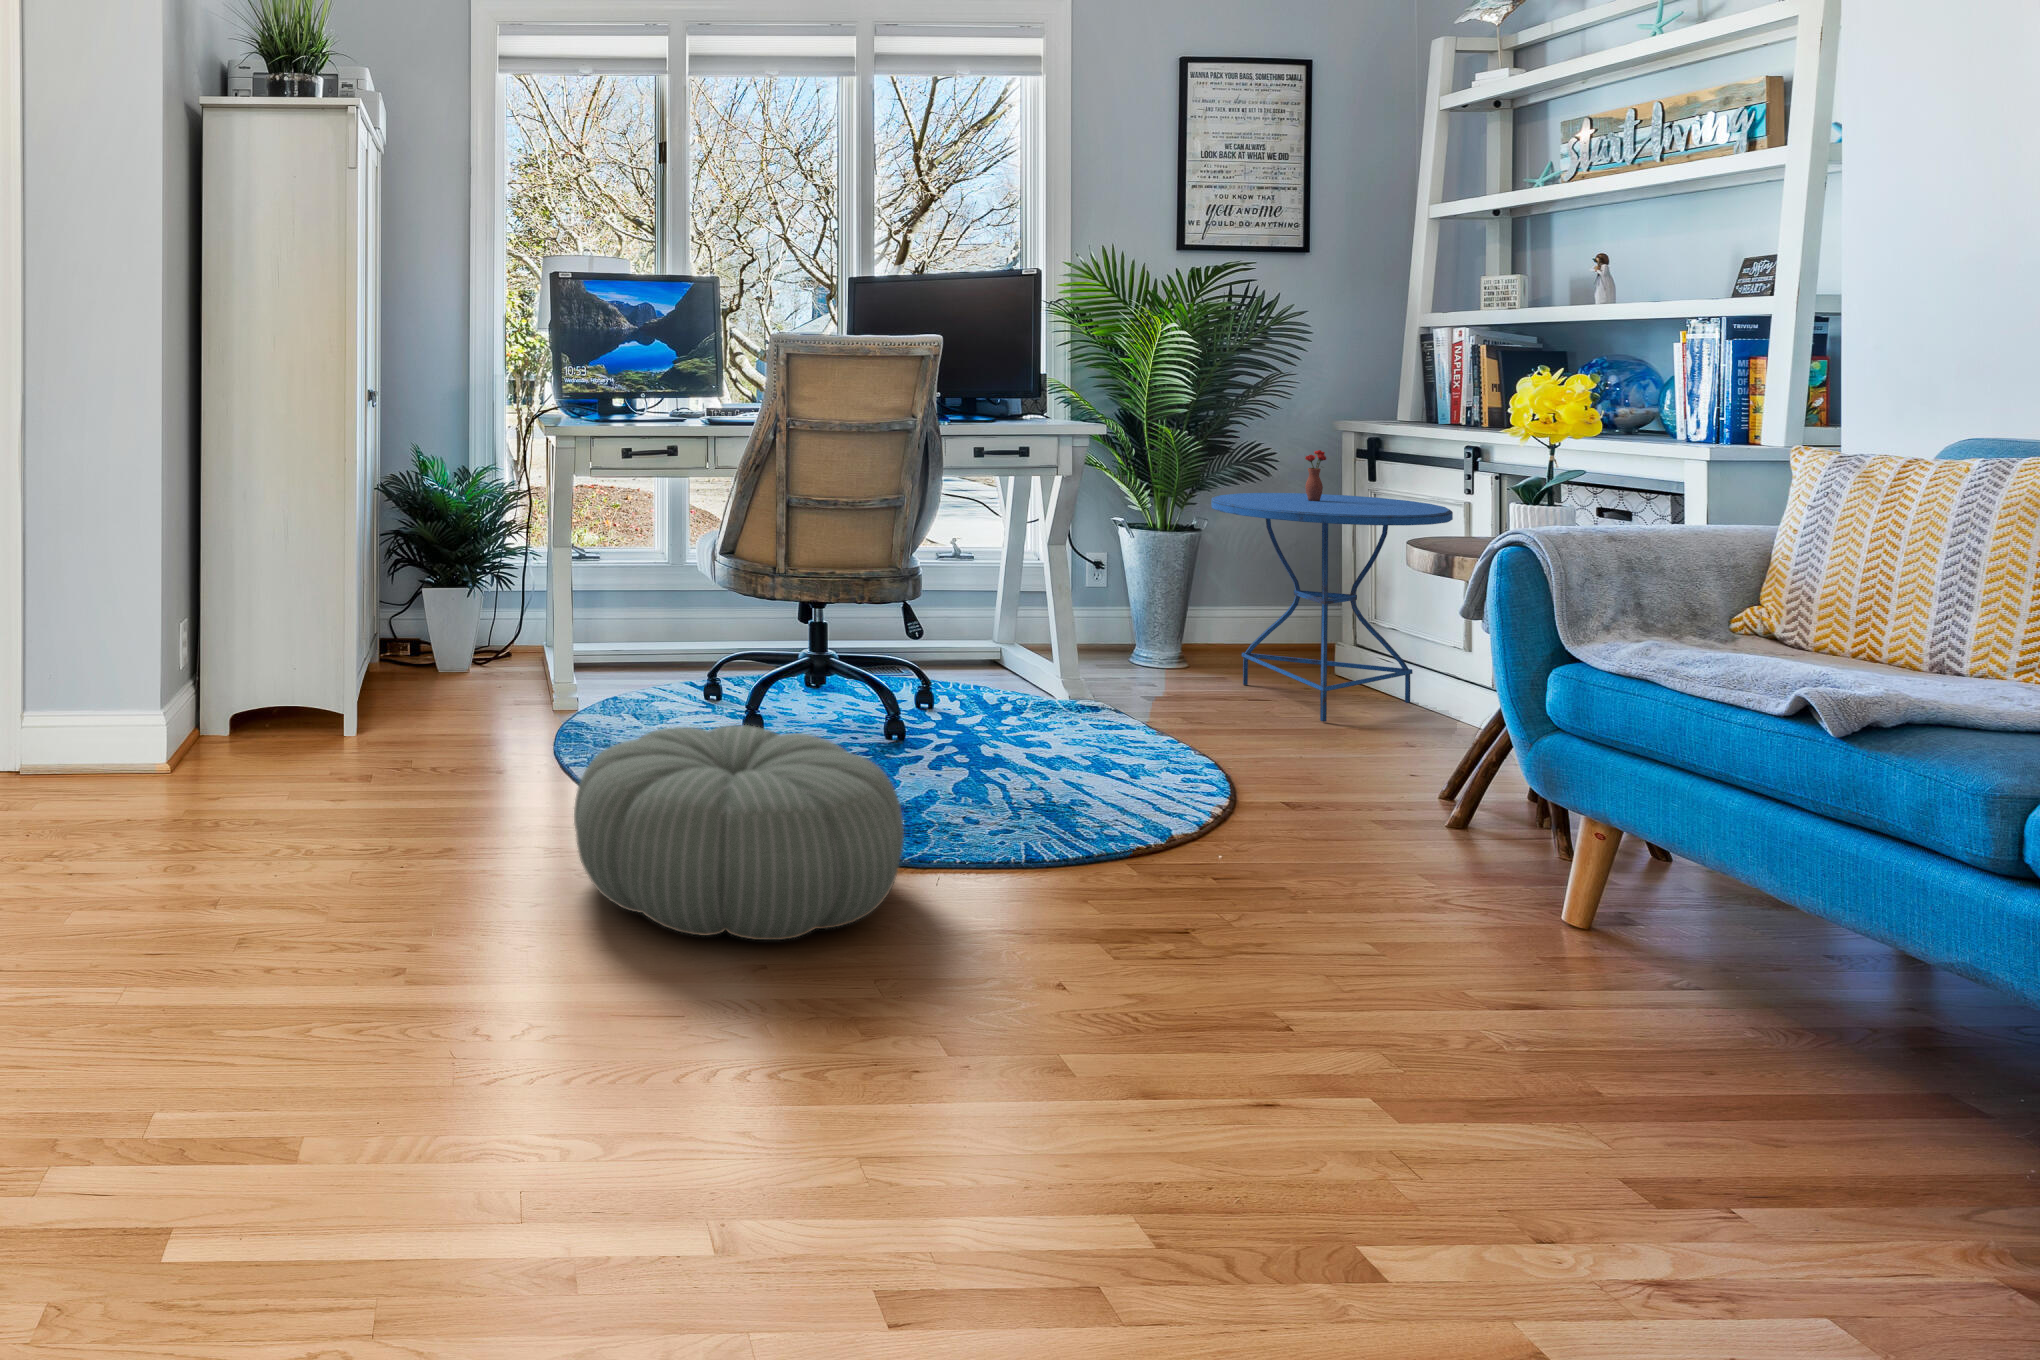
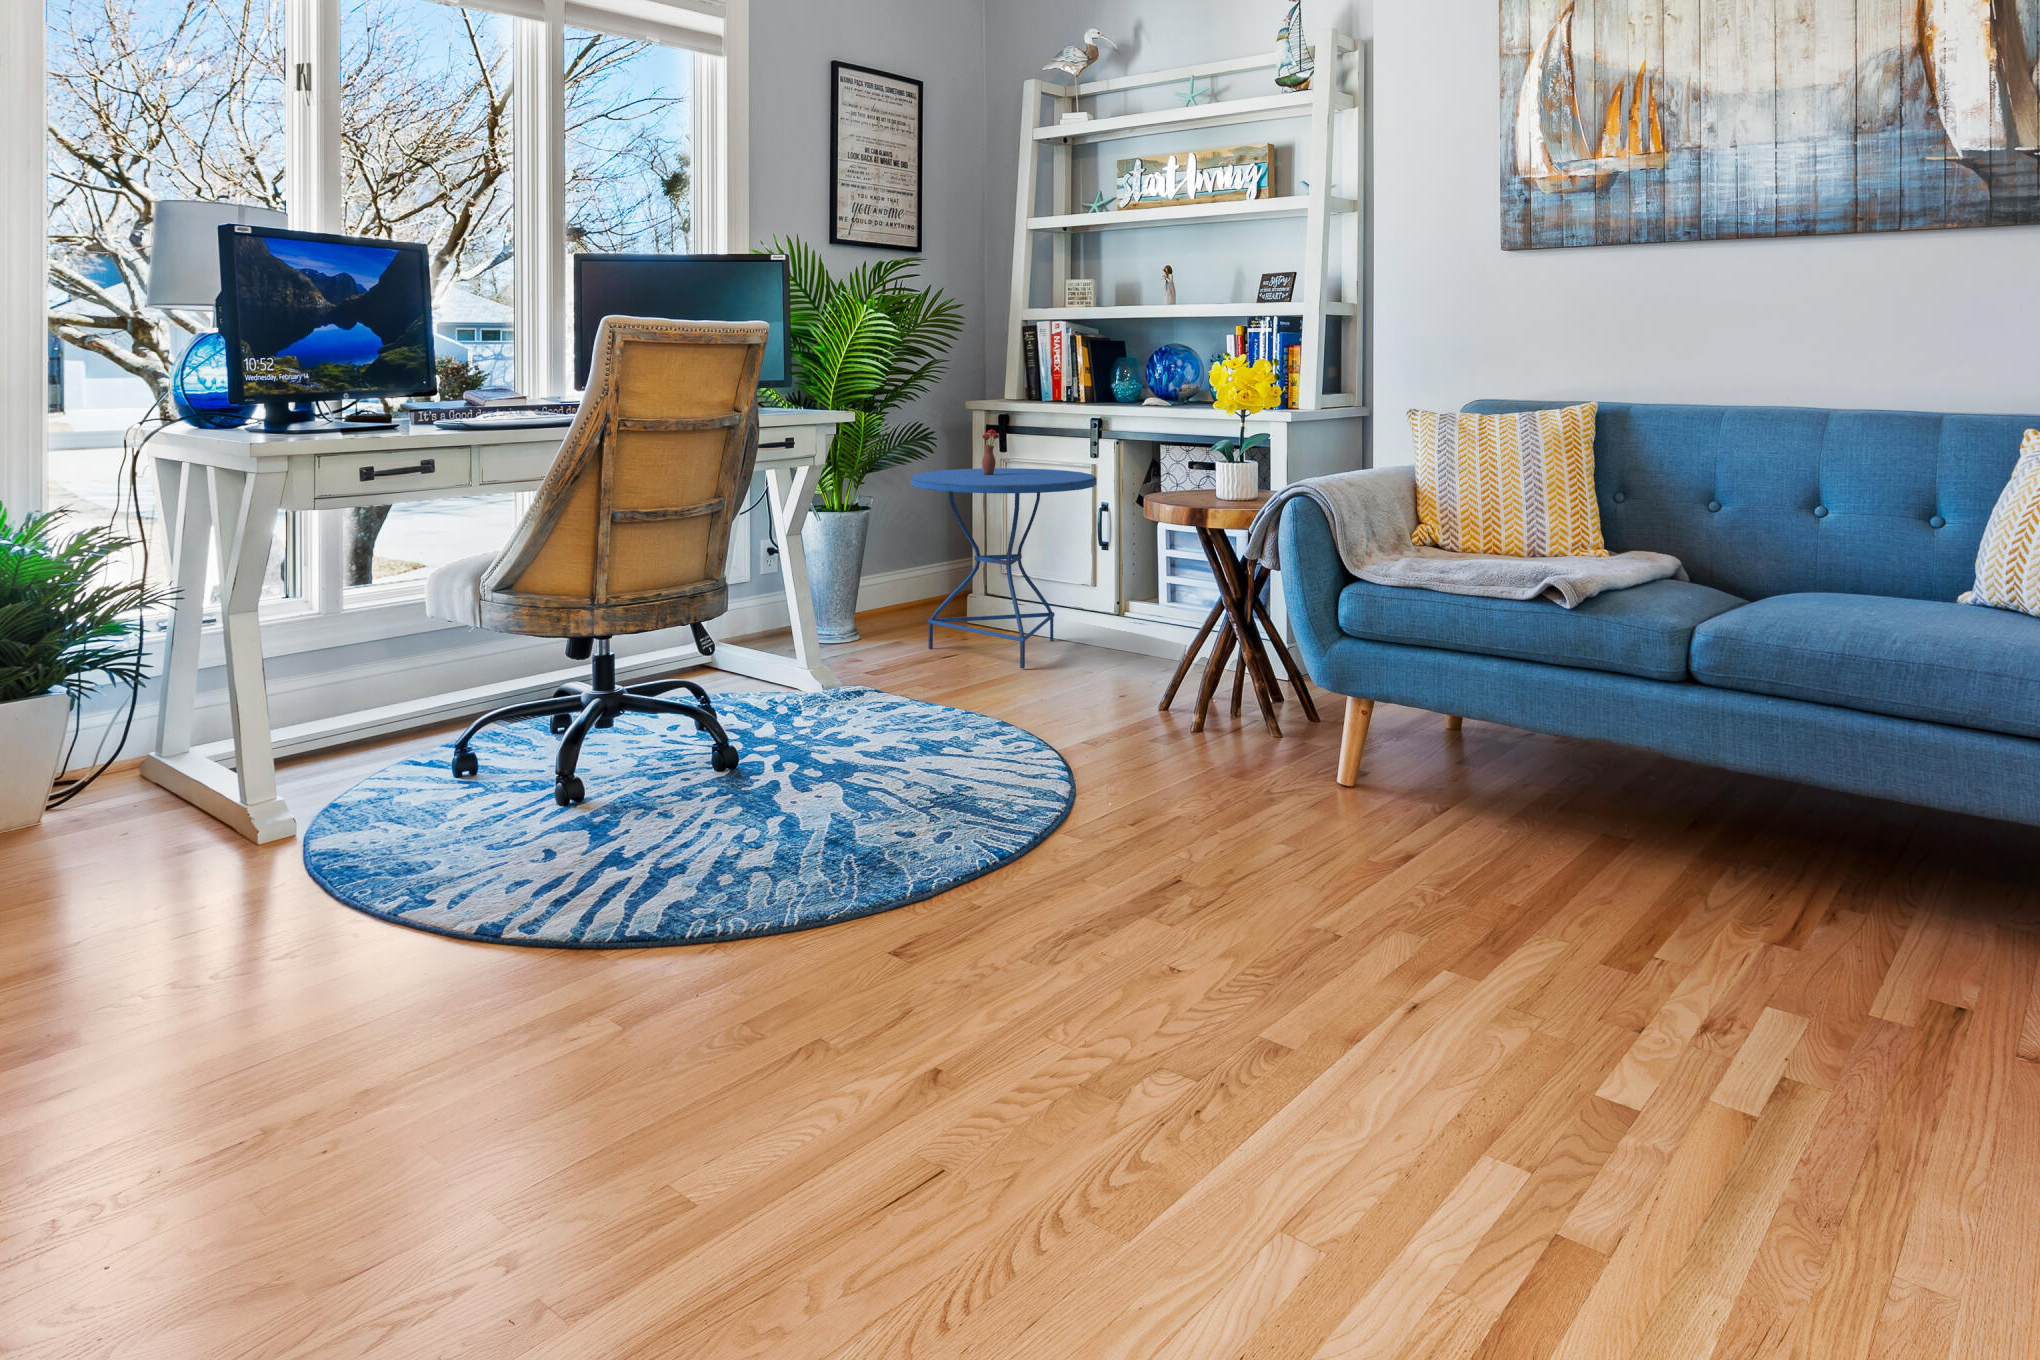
pouf: present [574,725,904,940] -> none [579,773,977,1040]

